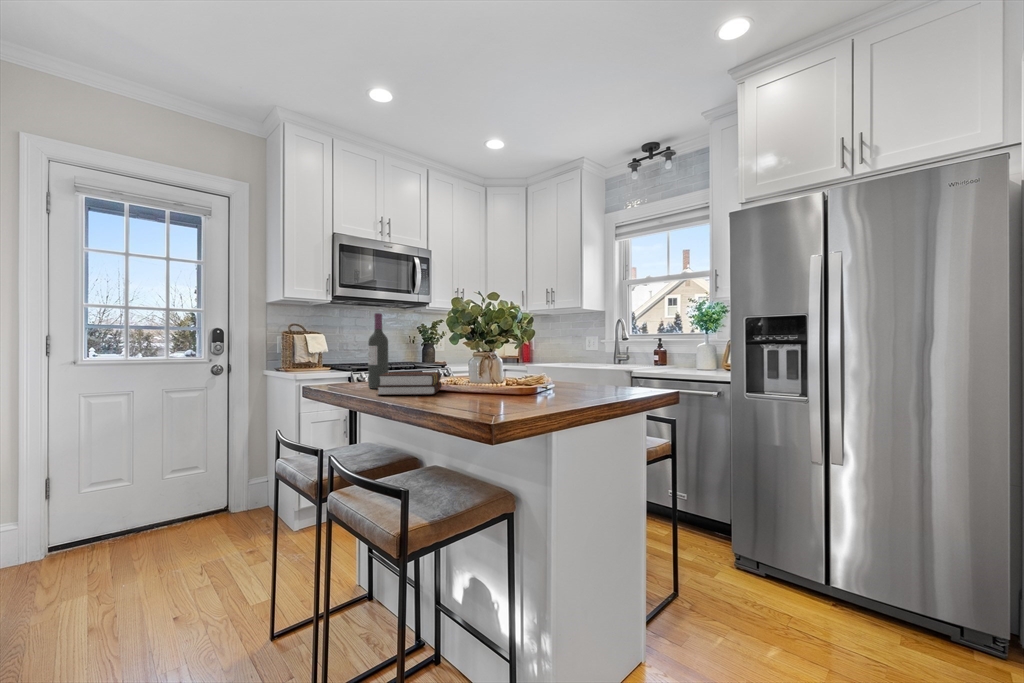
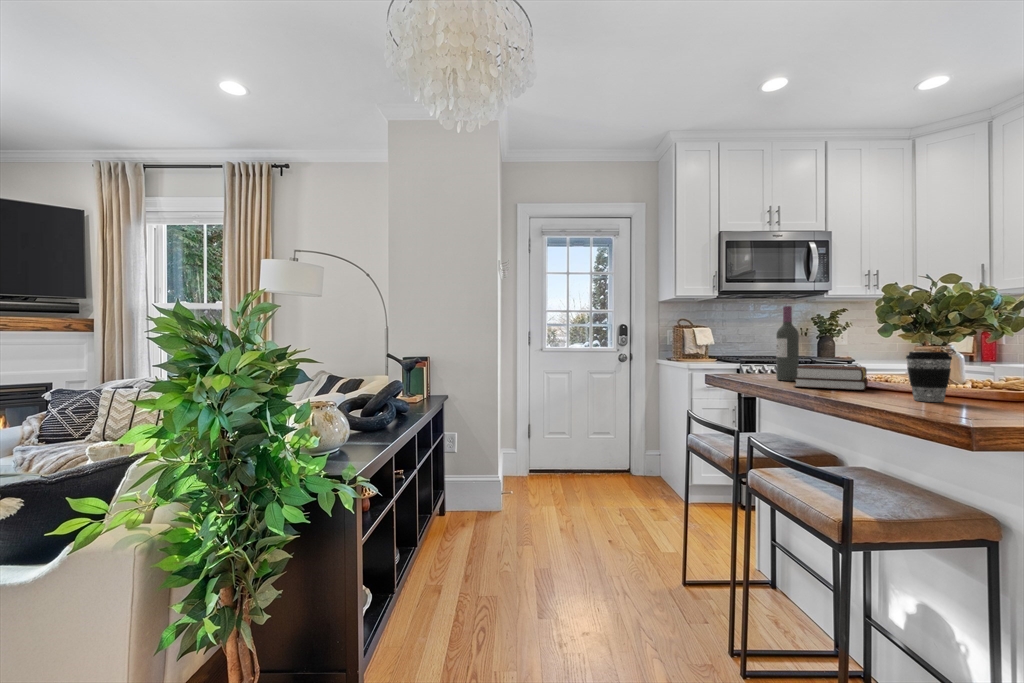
coffee cup: none [460,358,490,402] -> present [906,352,952,402]

